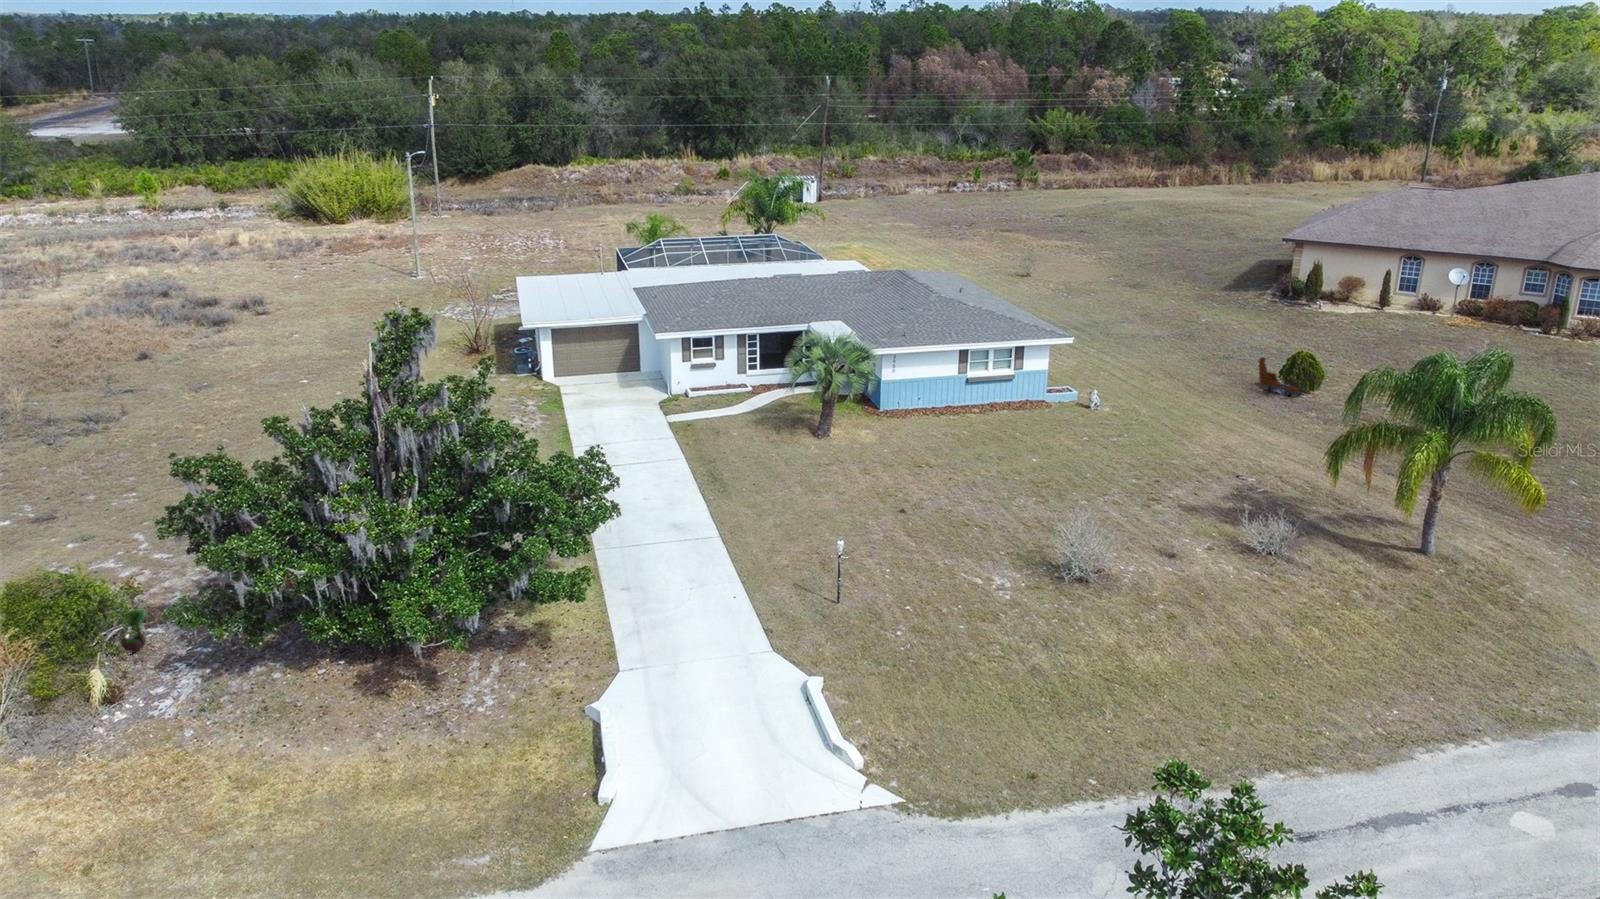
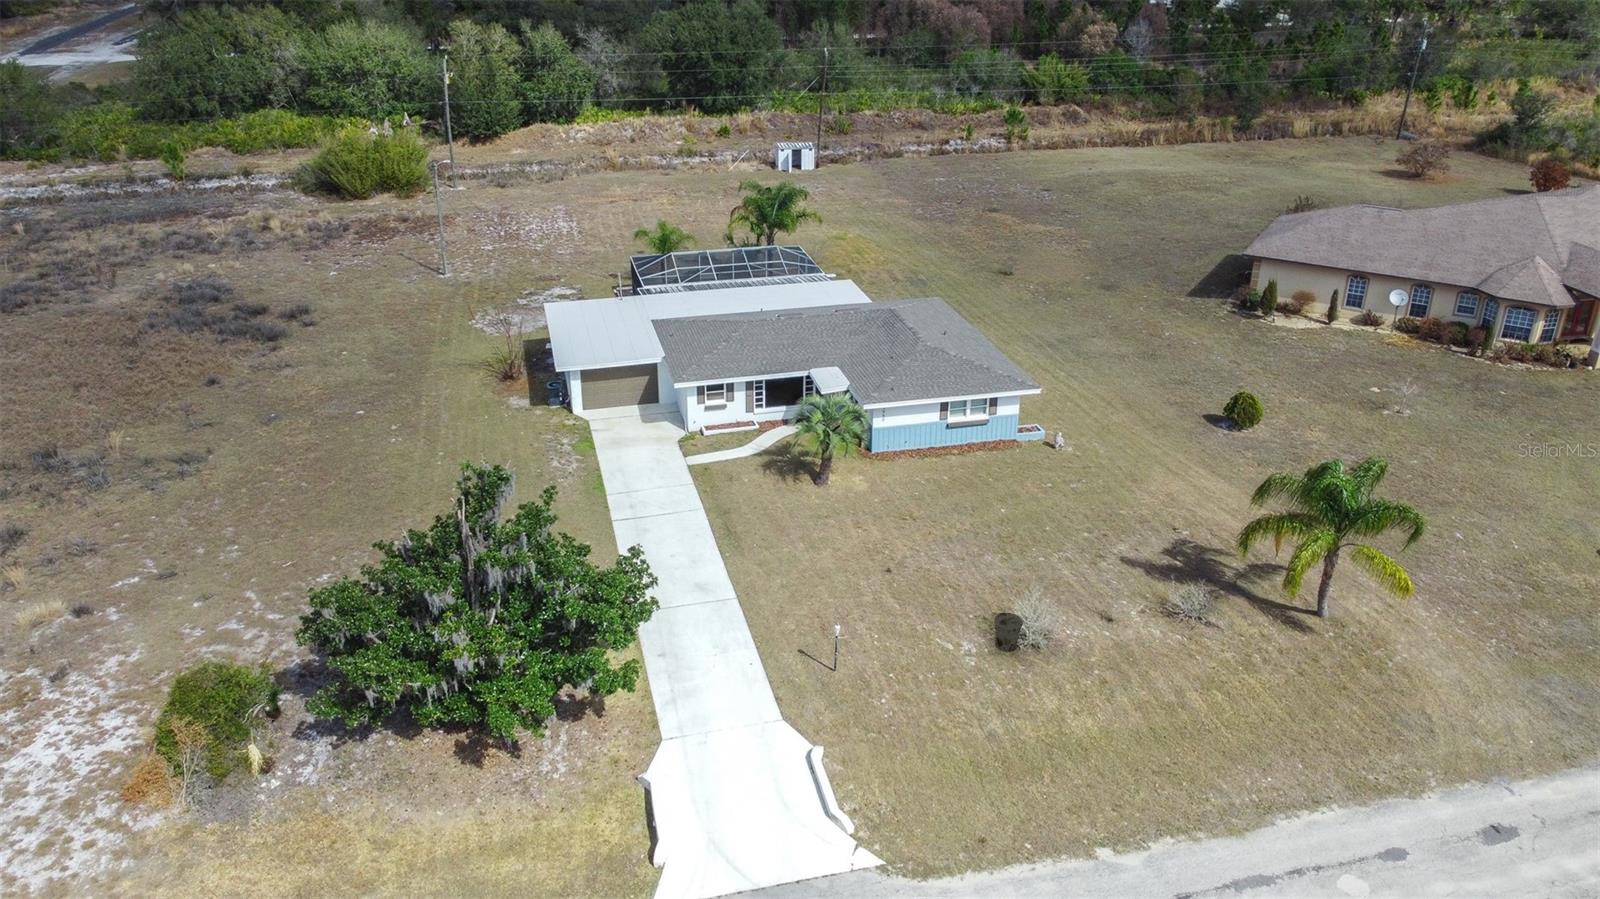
lounge chair: present [1259,357,1299,396] -> none [1205,399,1240,437]
trash can: none [1033,540,1068,586] -> present [994,613,1023,652]

